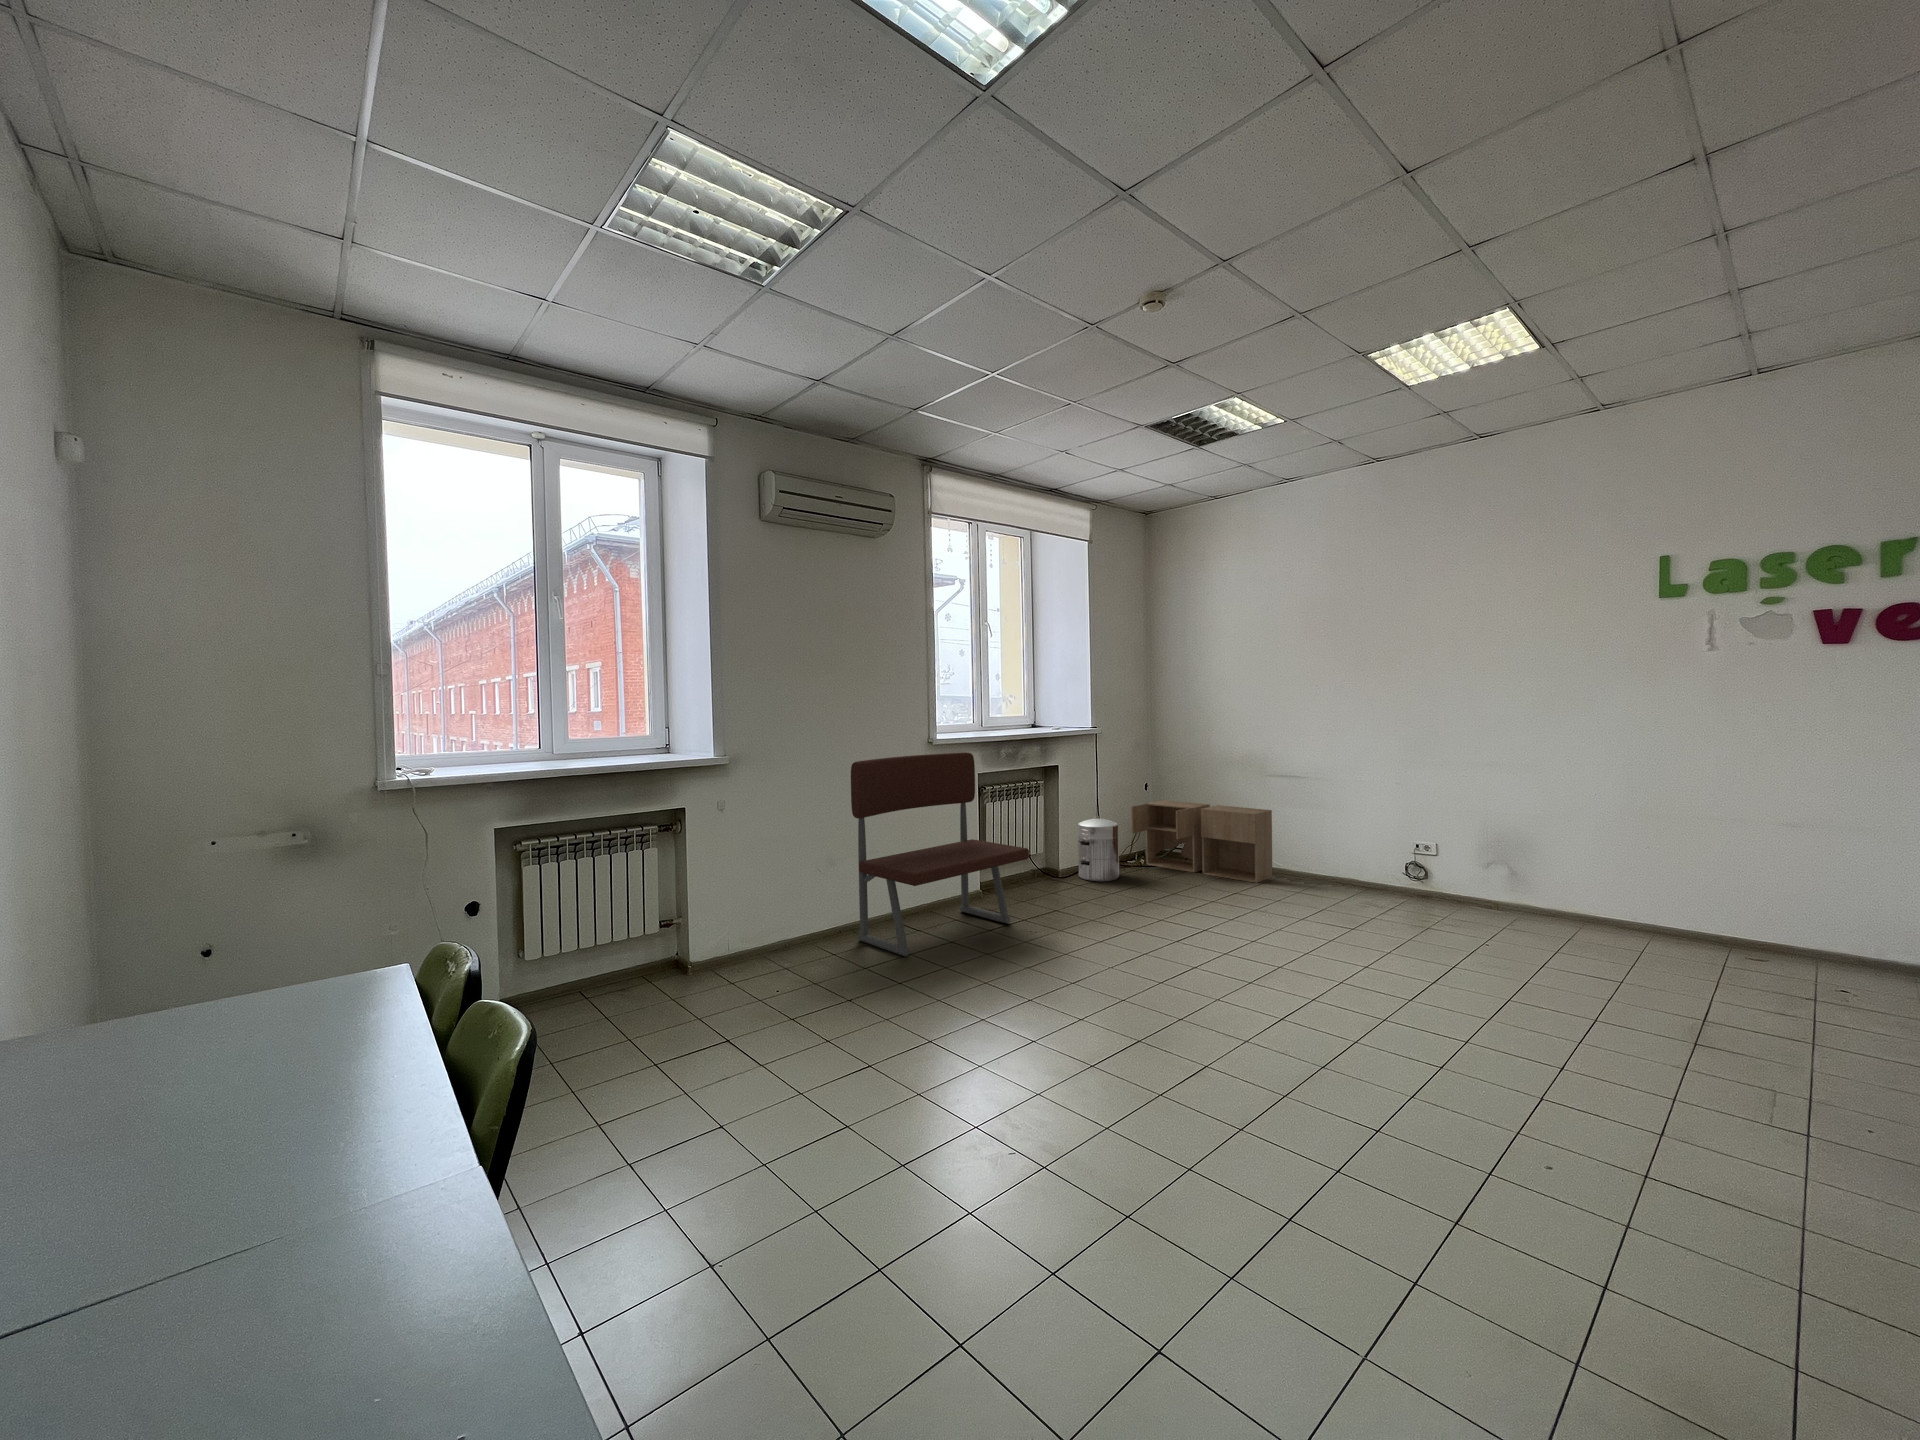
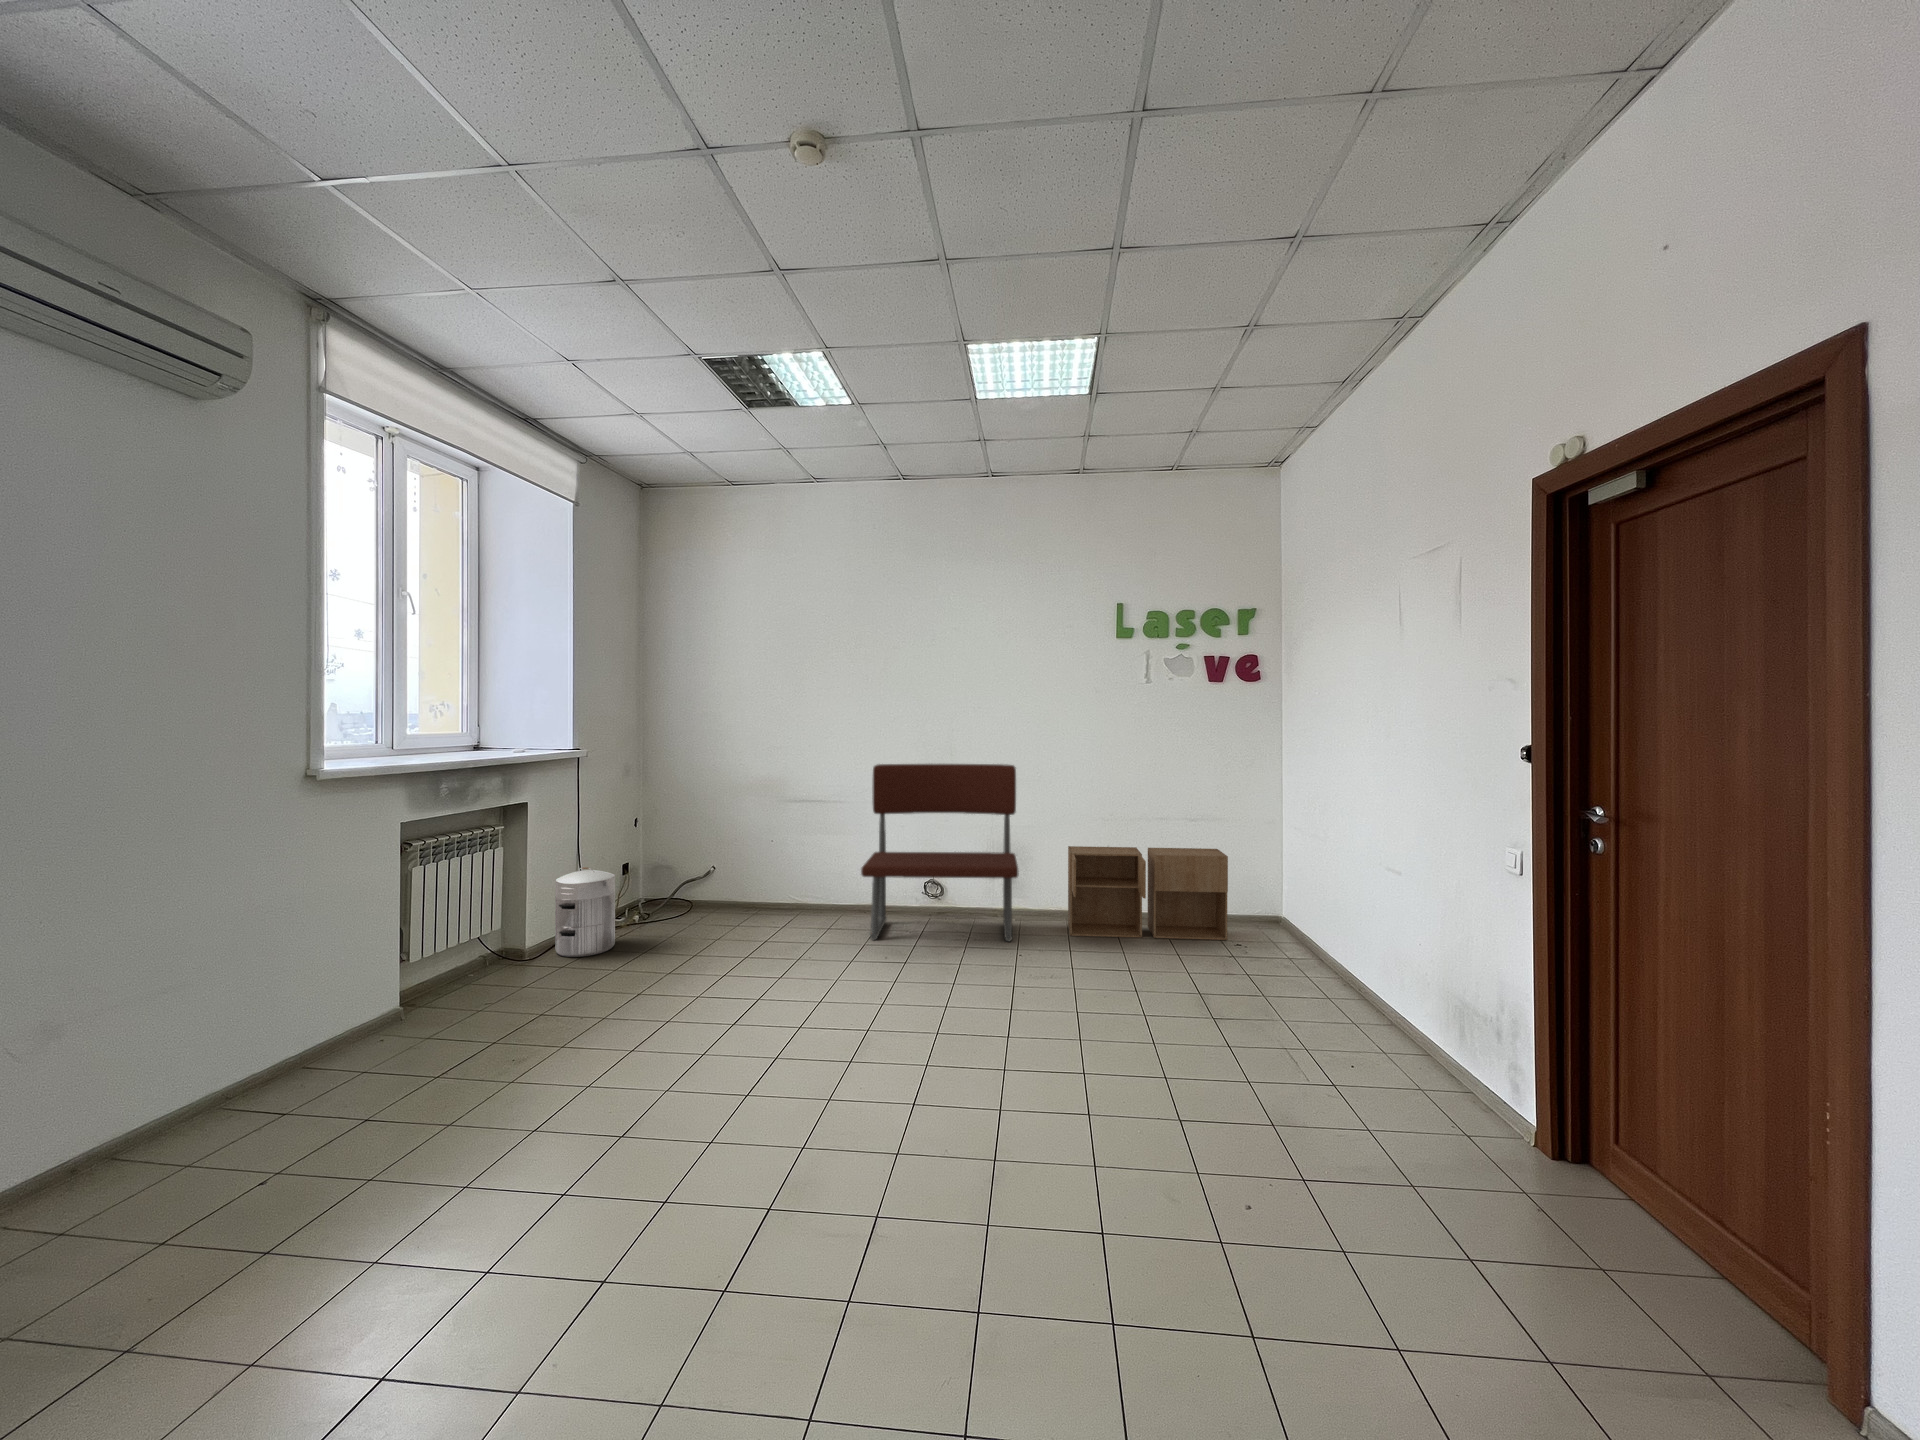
bench: present [851,752,1029,956] -> present [861,764,1019,941]
storage cabinet: present [1131,800,1272,883] -> present [1068,846,1228,940]

